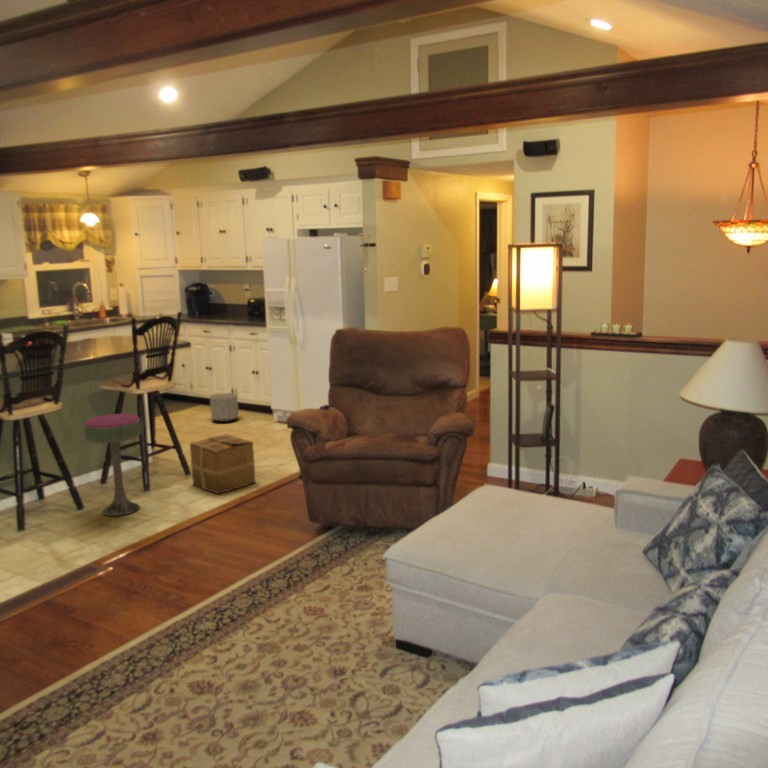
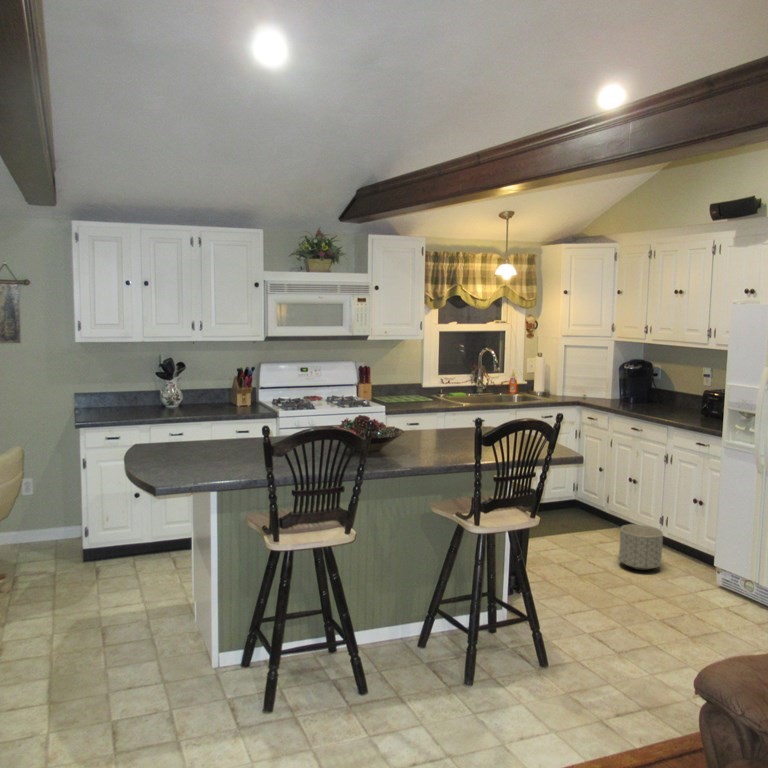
bar stool: present [84,414,141,516] -> none [377,559,460,729]
cardboard box: present [190,434,255,494] -> none [541,623,650,736]

